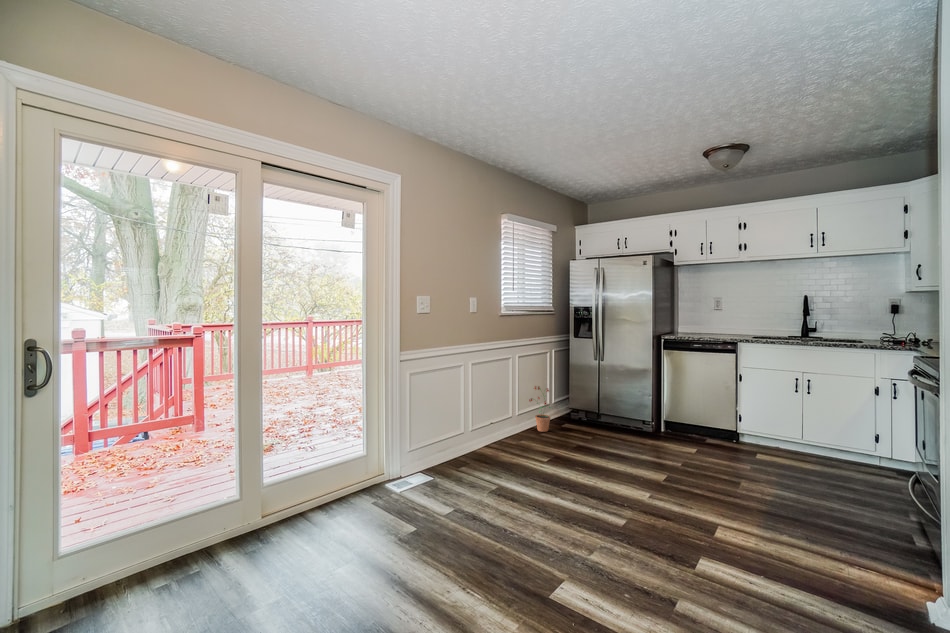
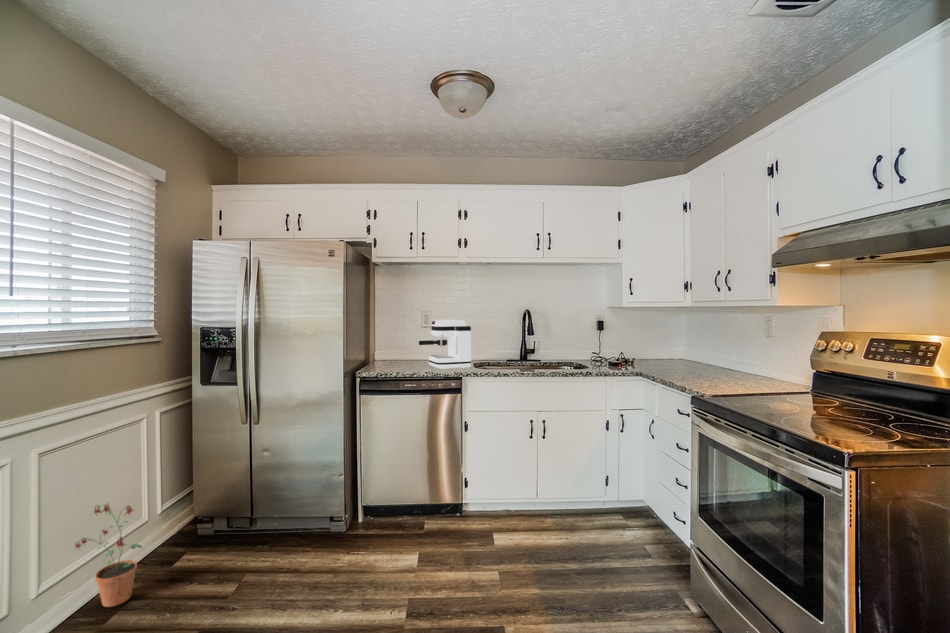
coffee maker: none [707,303,749,338] -> present [419,320,471,370]

